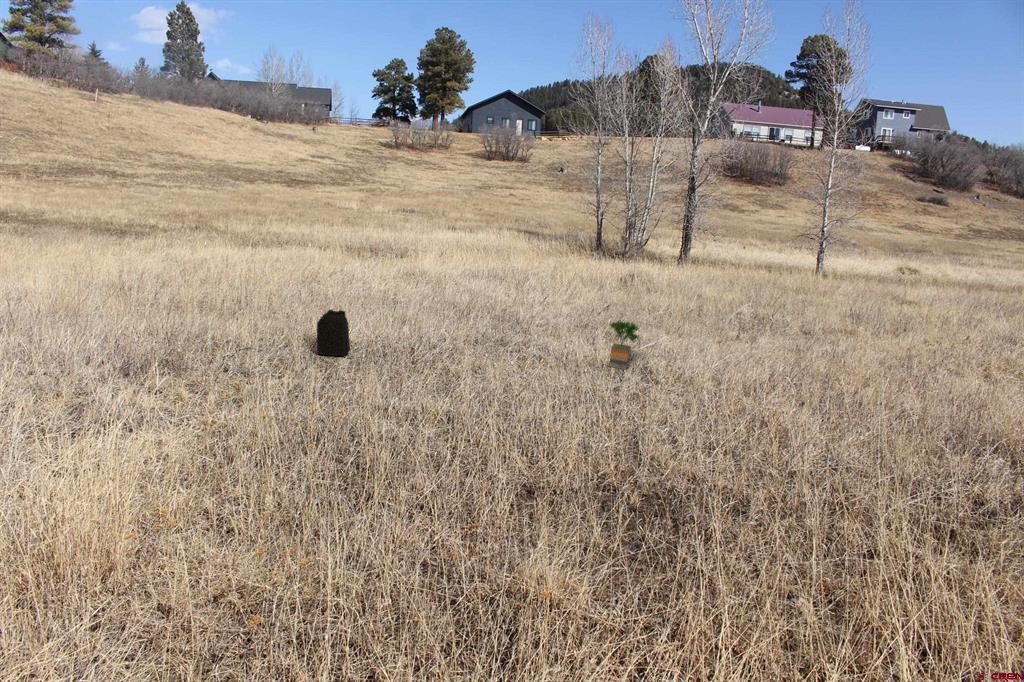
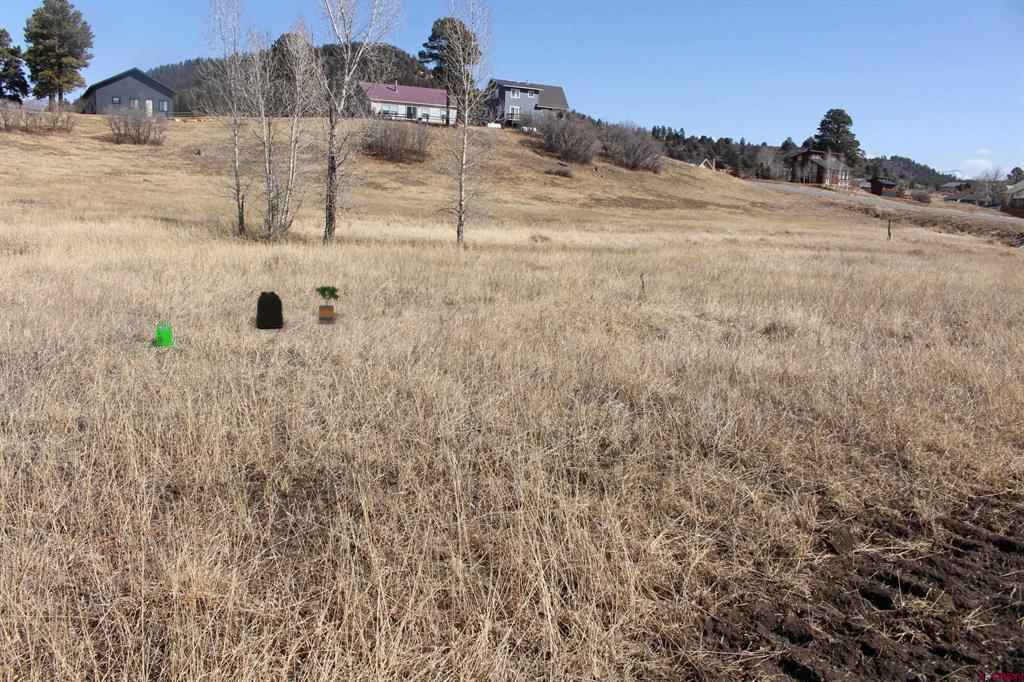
backpack: present [317,310,350,356] -> present [256,291,283,328]
watering can: none [406,349,430,378] -> present [155,322,173,346]

